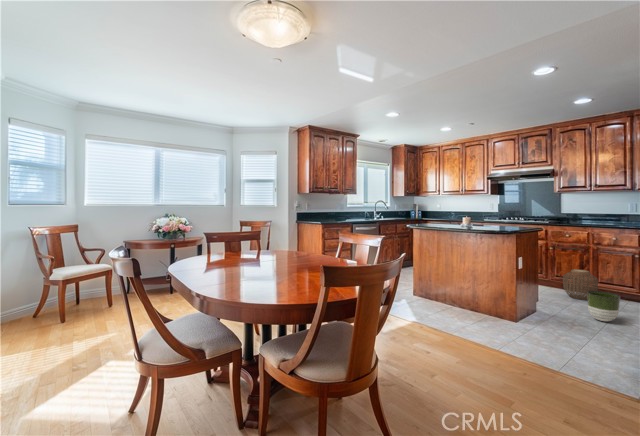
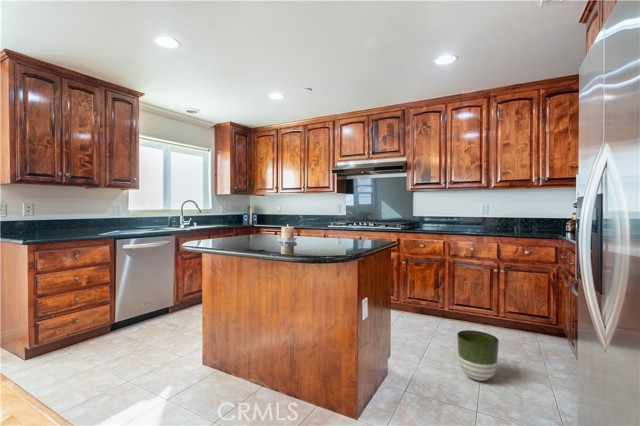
woven basket: present [563,269,598,300] -> none [420,291,458,334]

